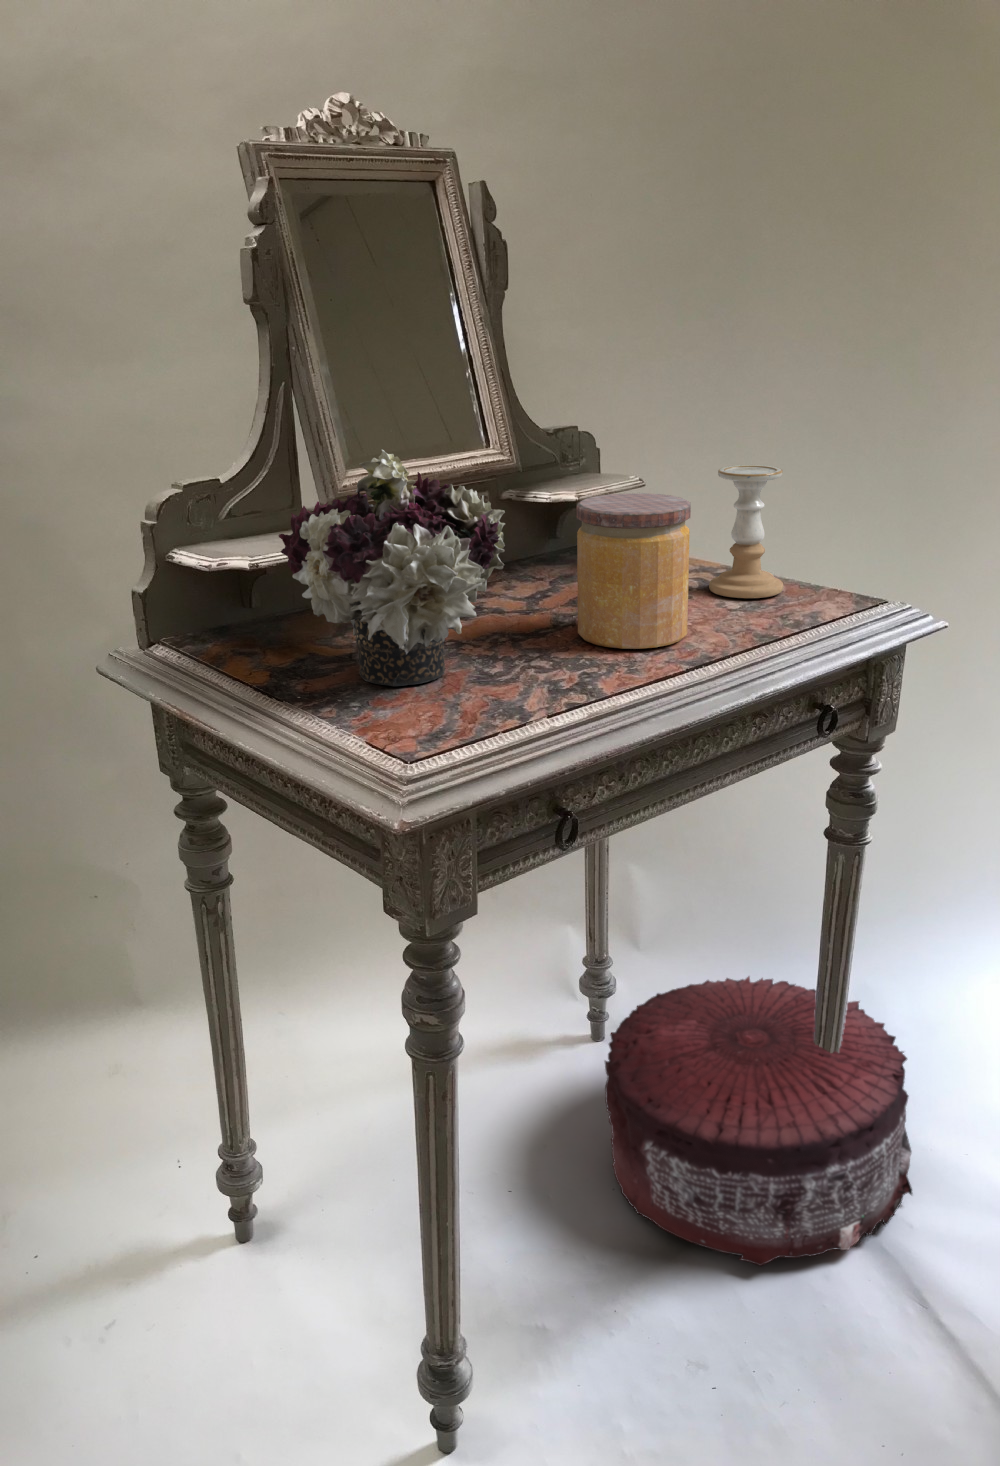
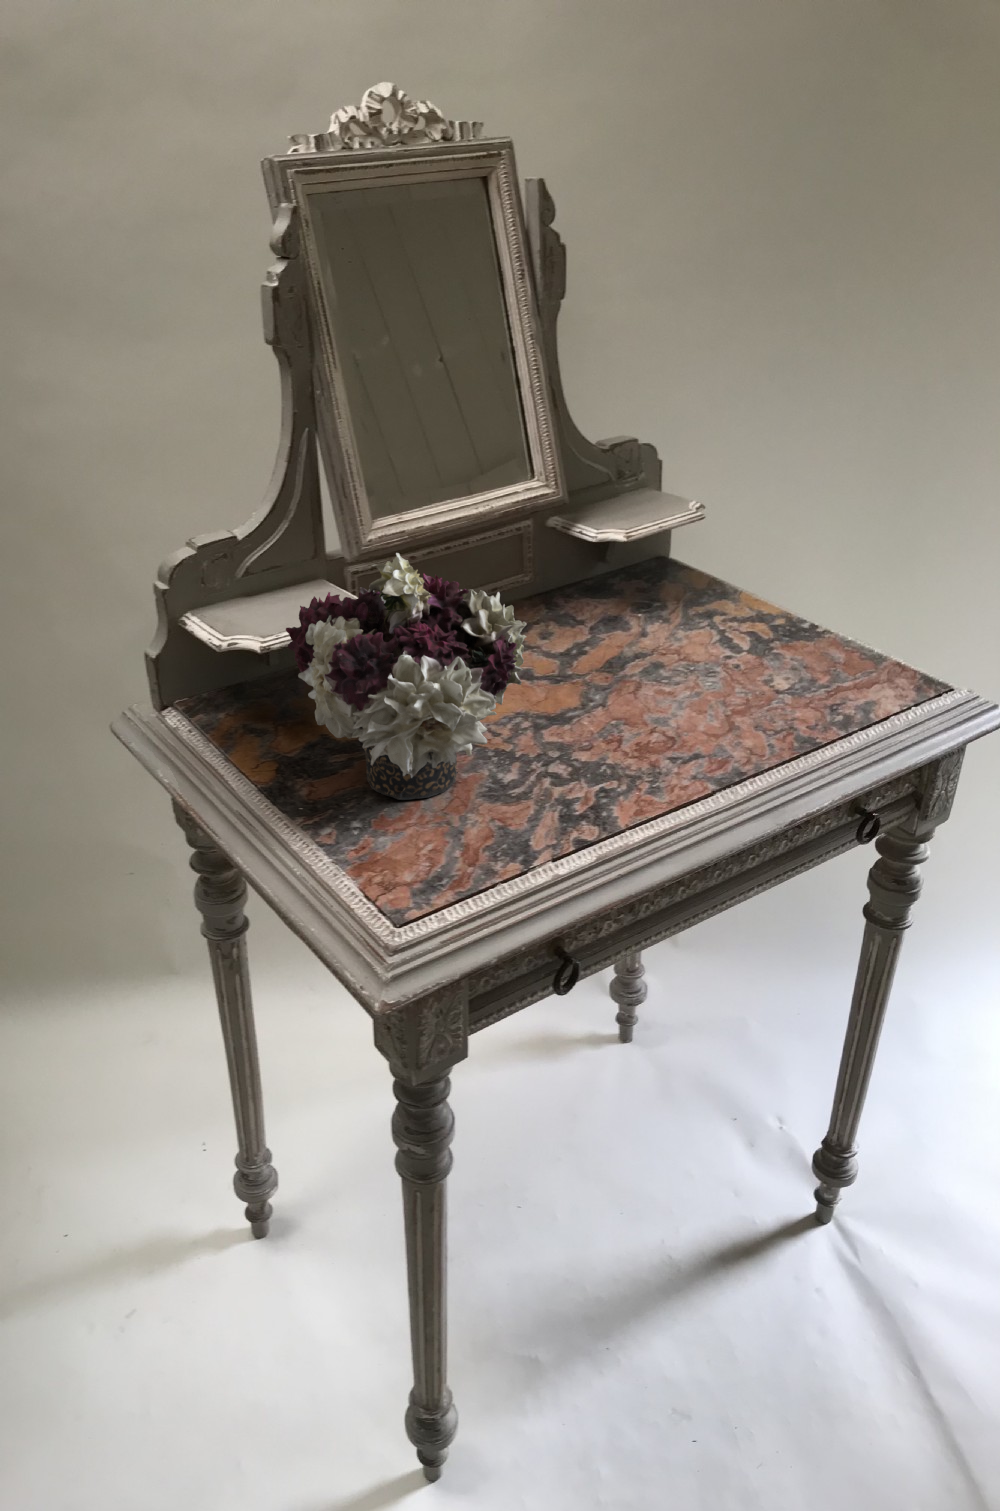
candle holder: present [709,465,783,598] -> none [761,524,851,675]
jar: present [577,493,691,649] -> none [606,575,737,755]
pouf: present [605,976,913,1266] -> none [620,1006,932,1322]

